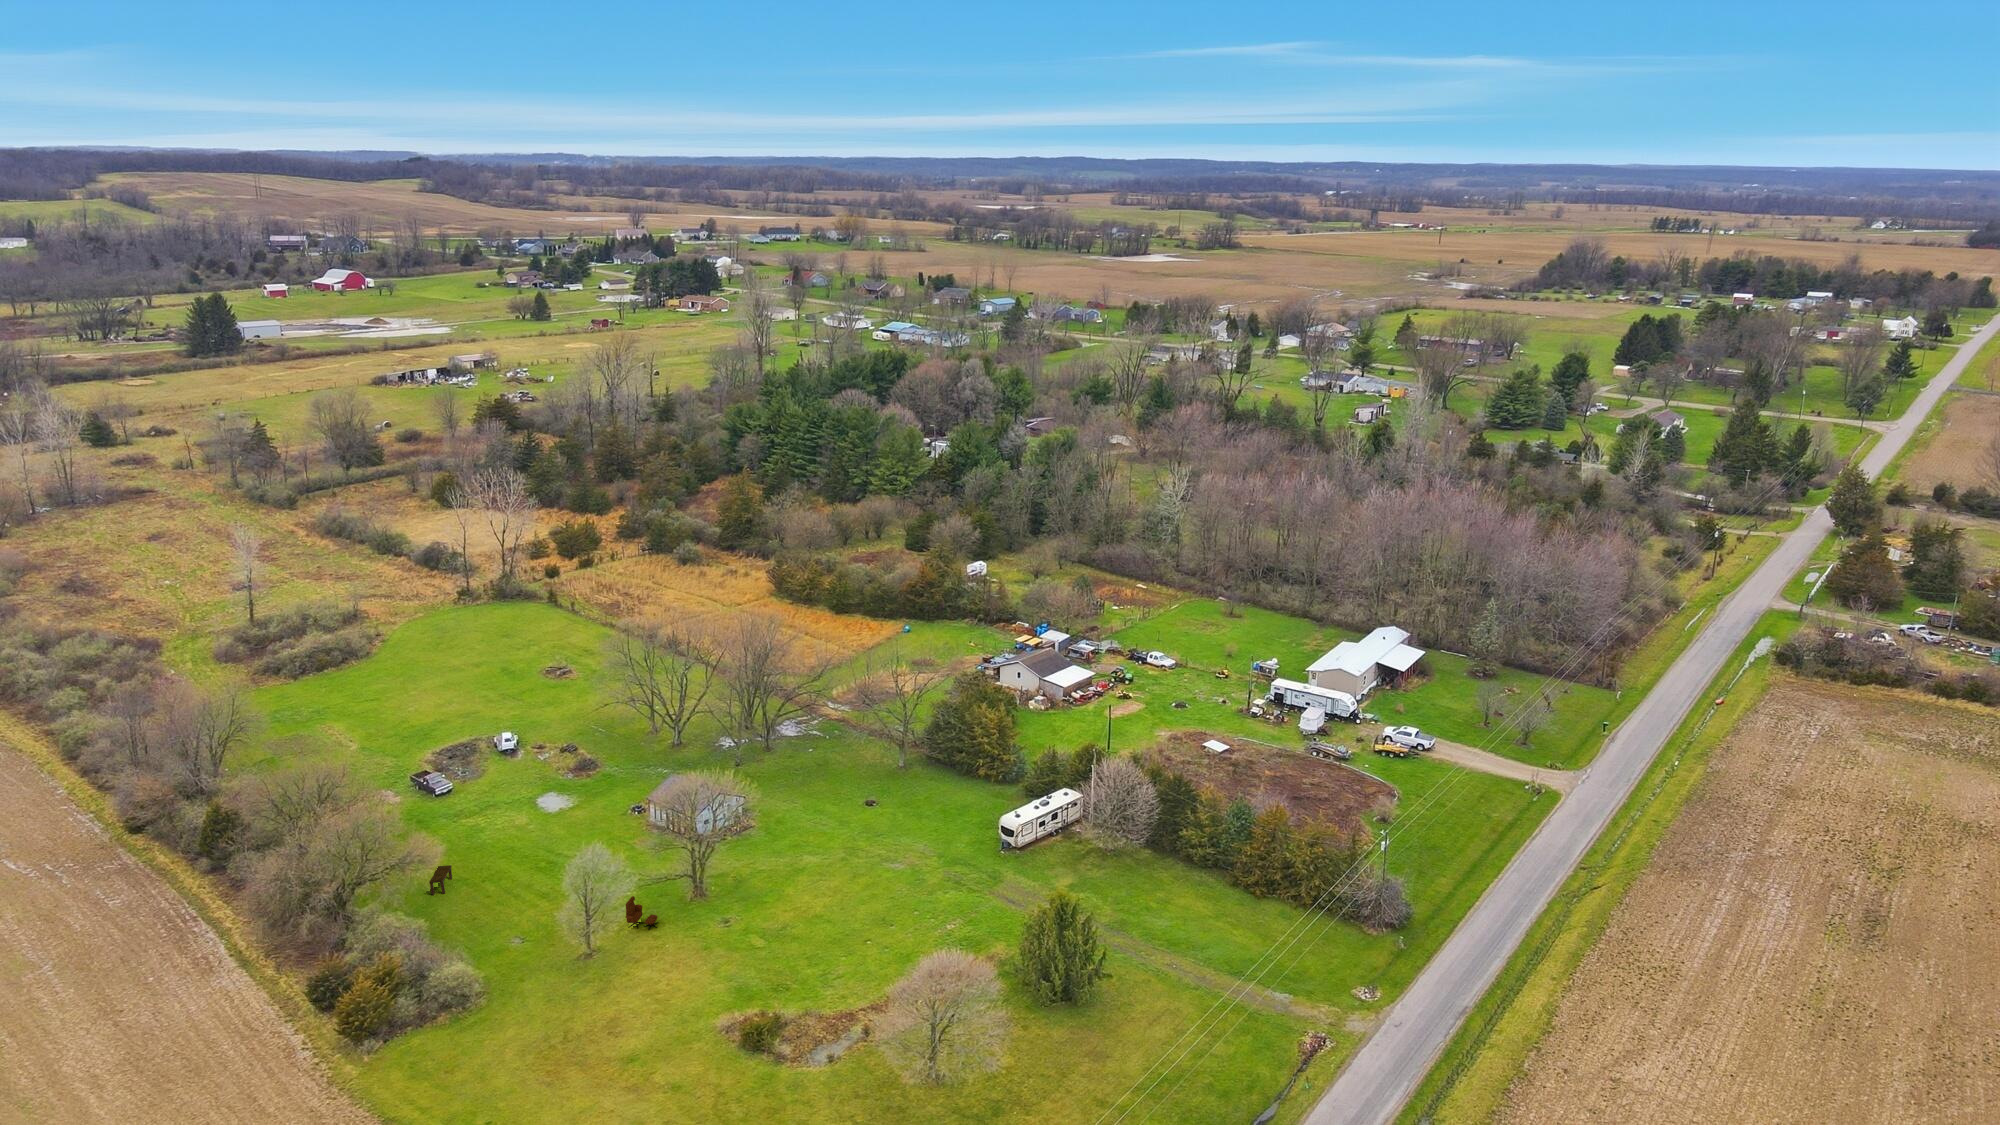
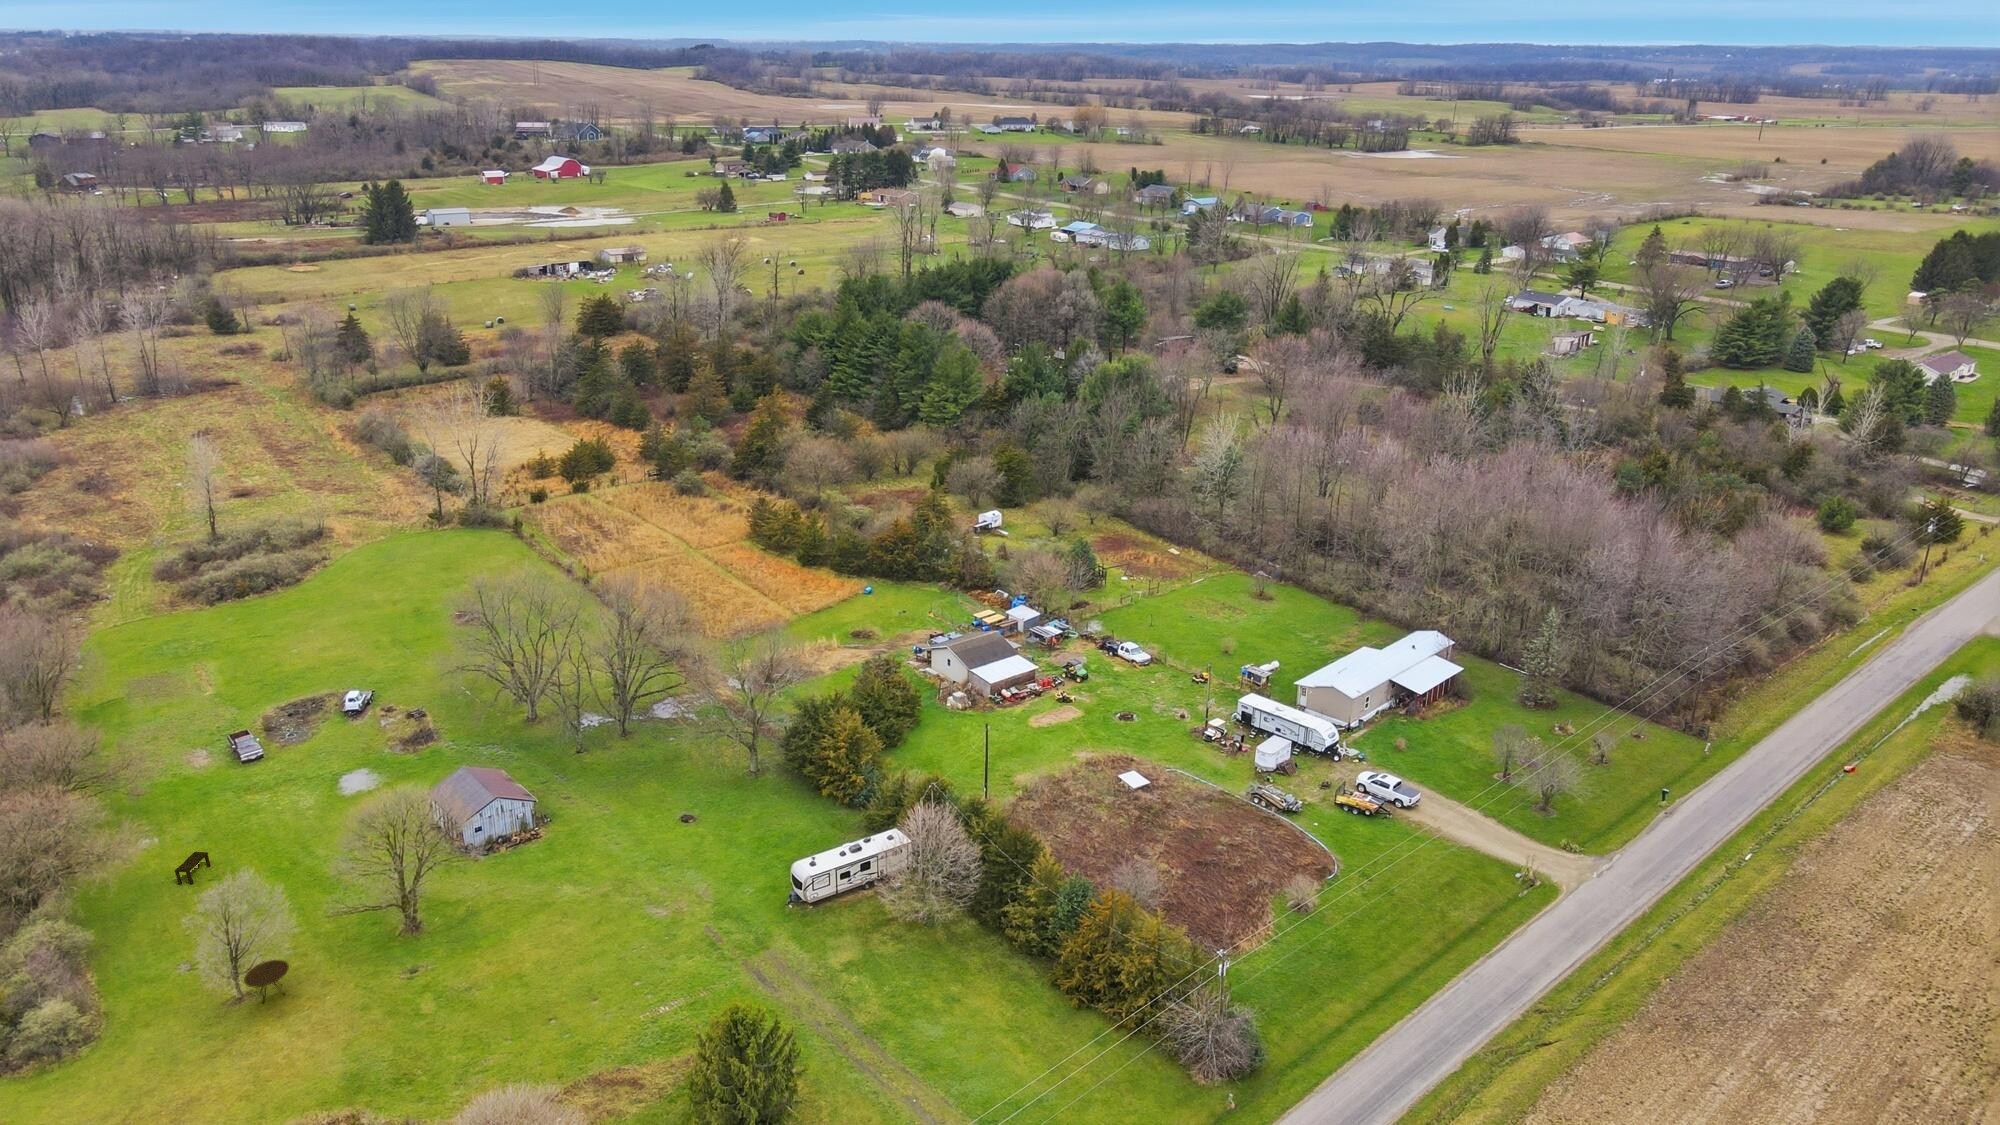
lounge chair: present [626,896,658,930] -> none [344,916,385,957]
round table: none [558,935,595,973] -> present [244,960,289,1001]

